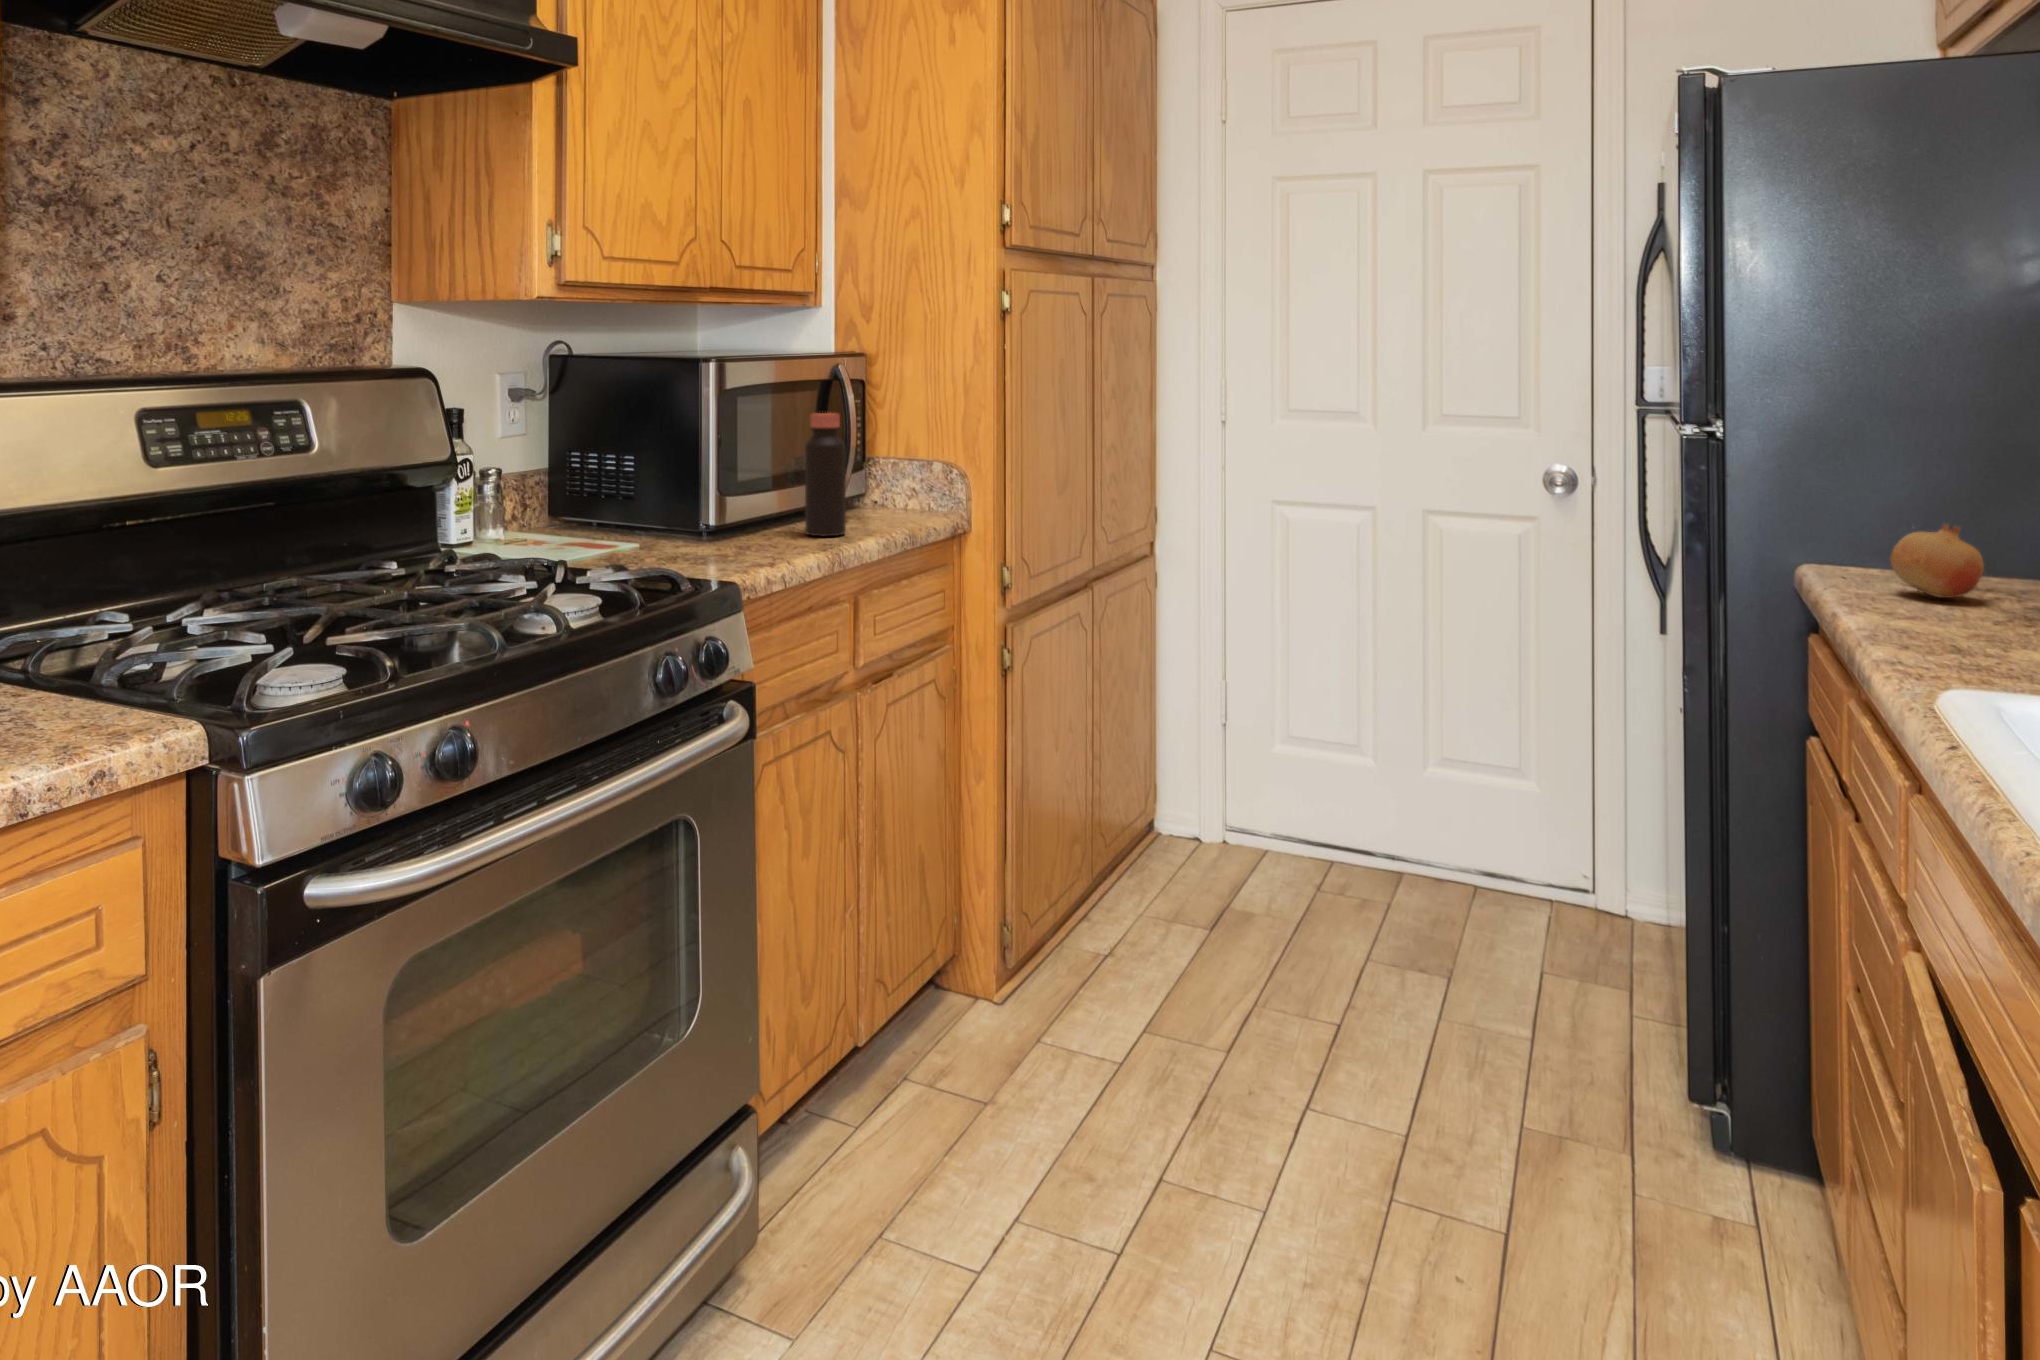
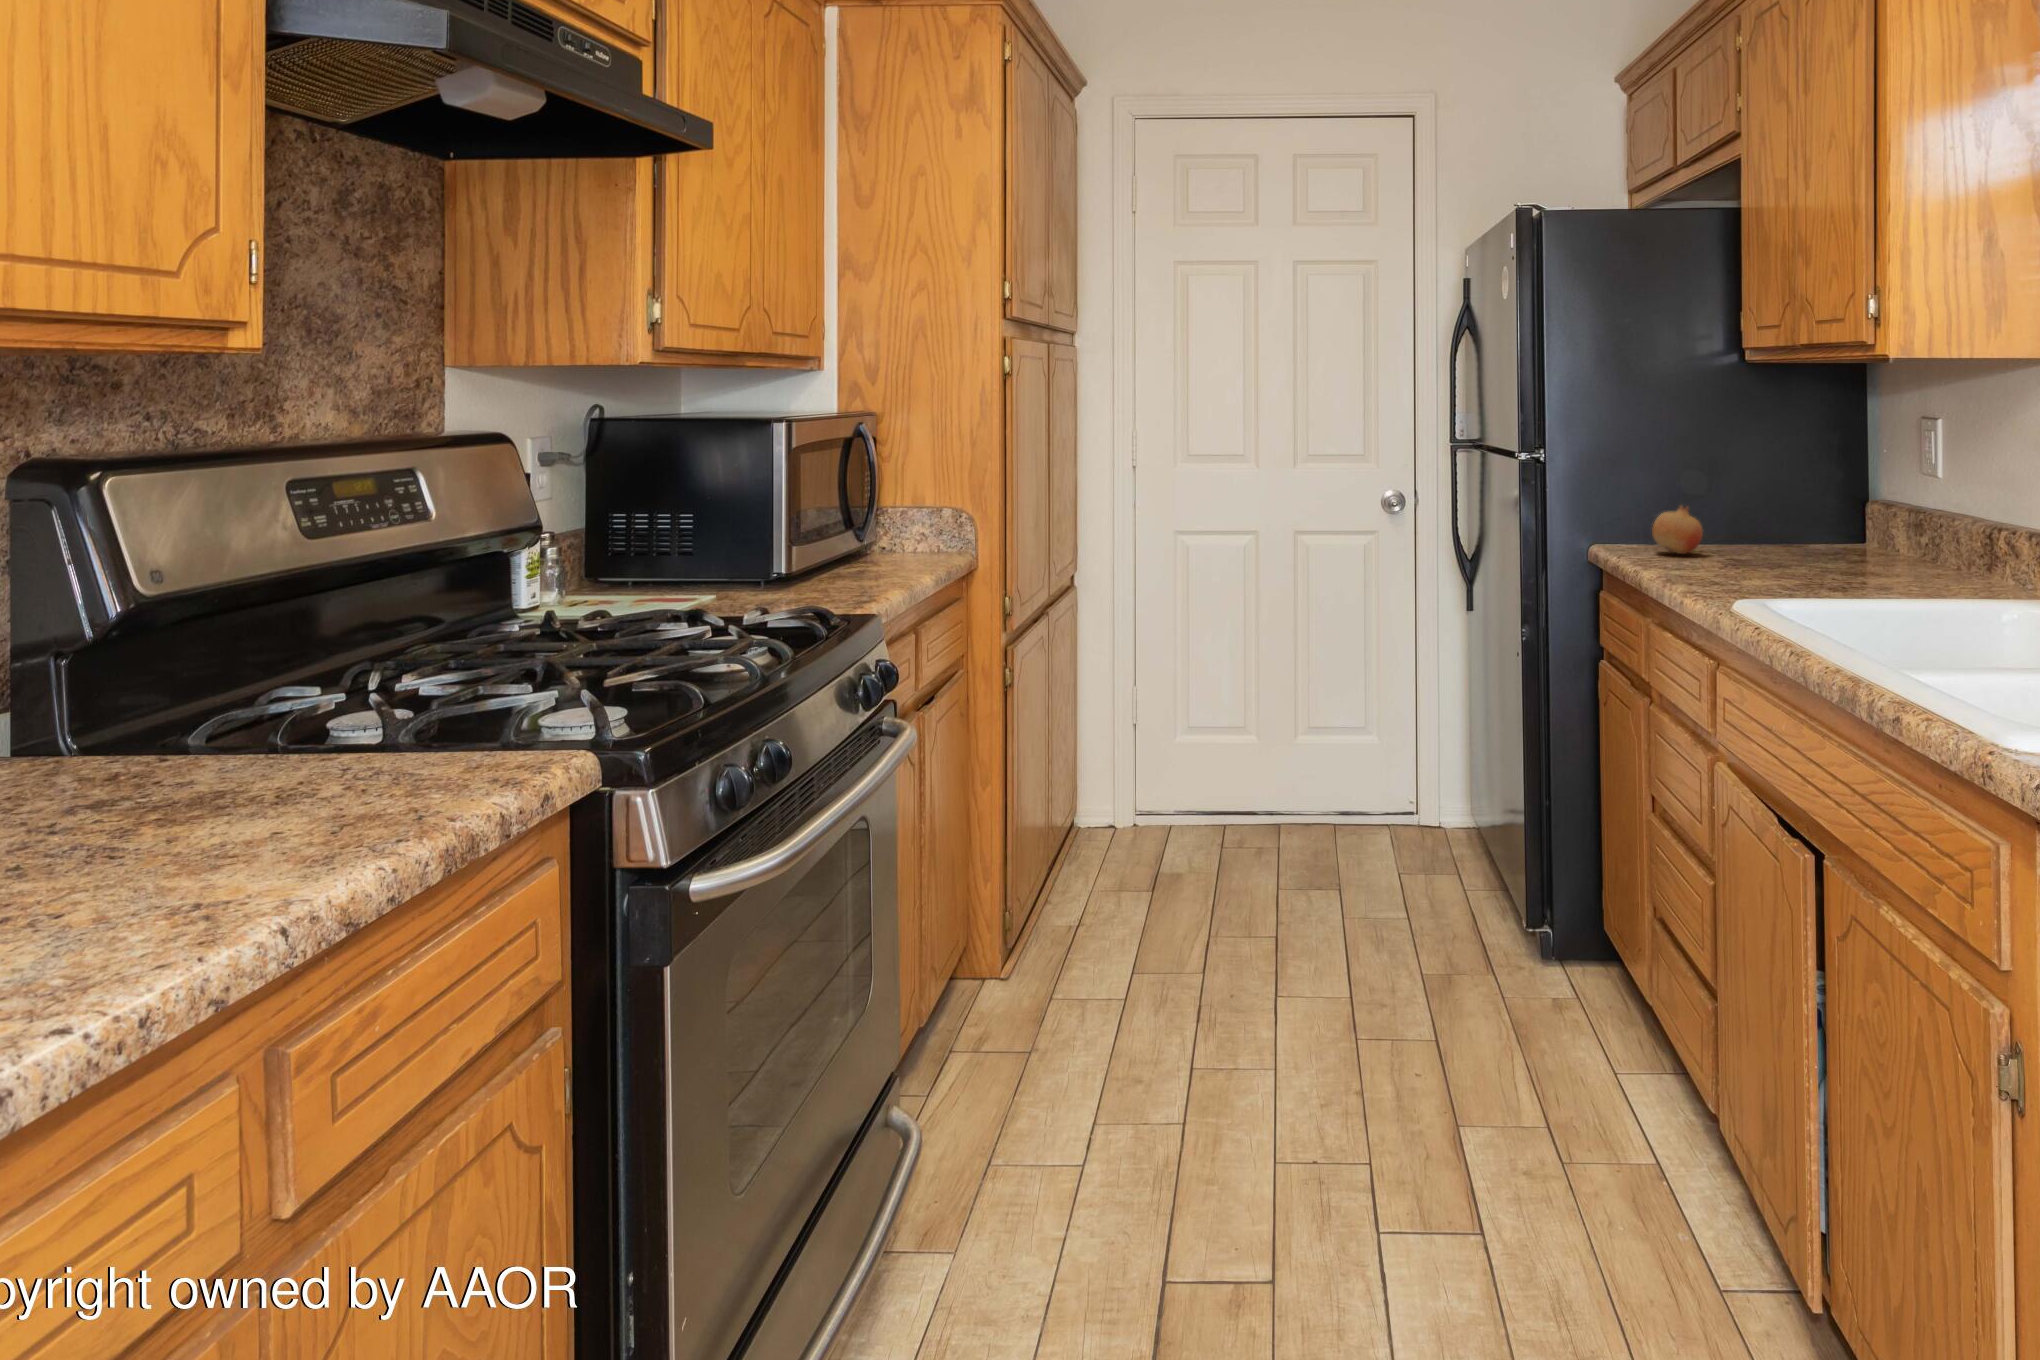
bottle: present [805,413,846,536] -> none [867,464,906,575]

